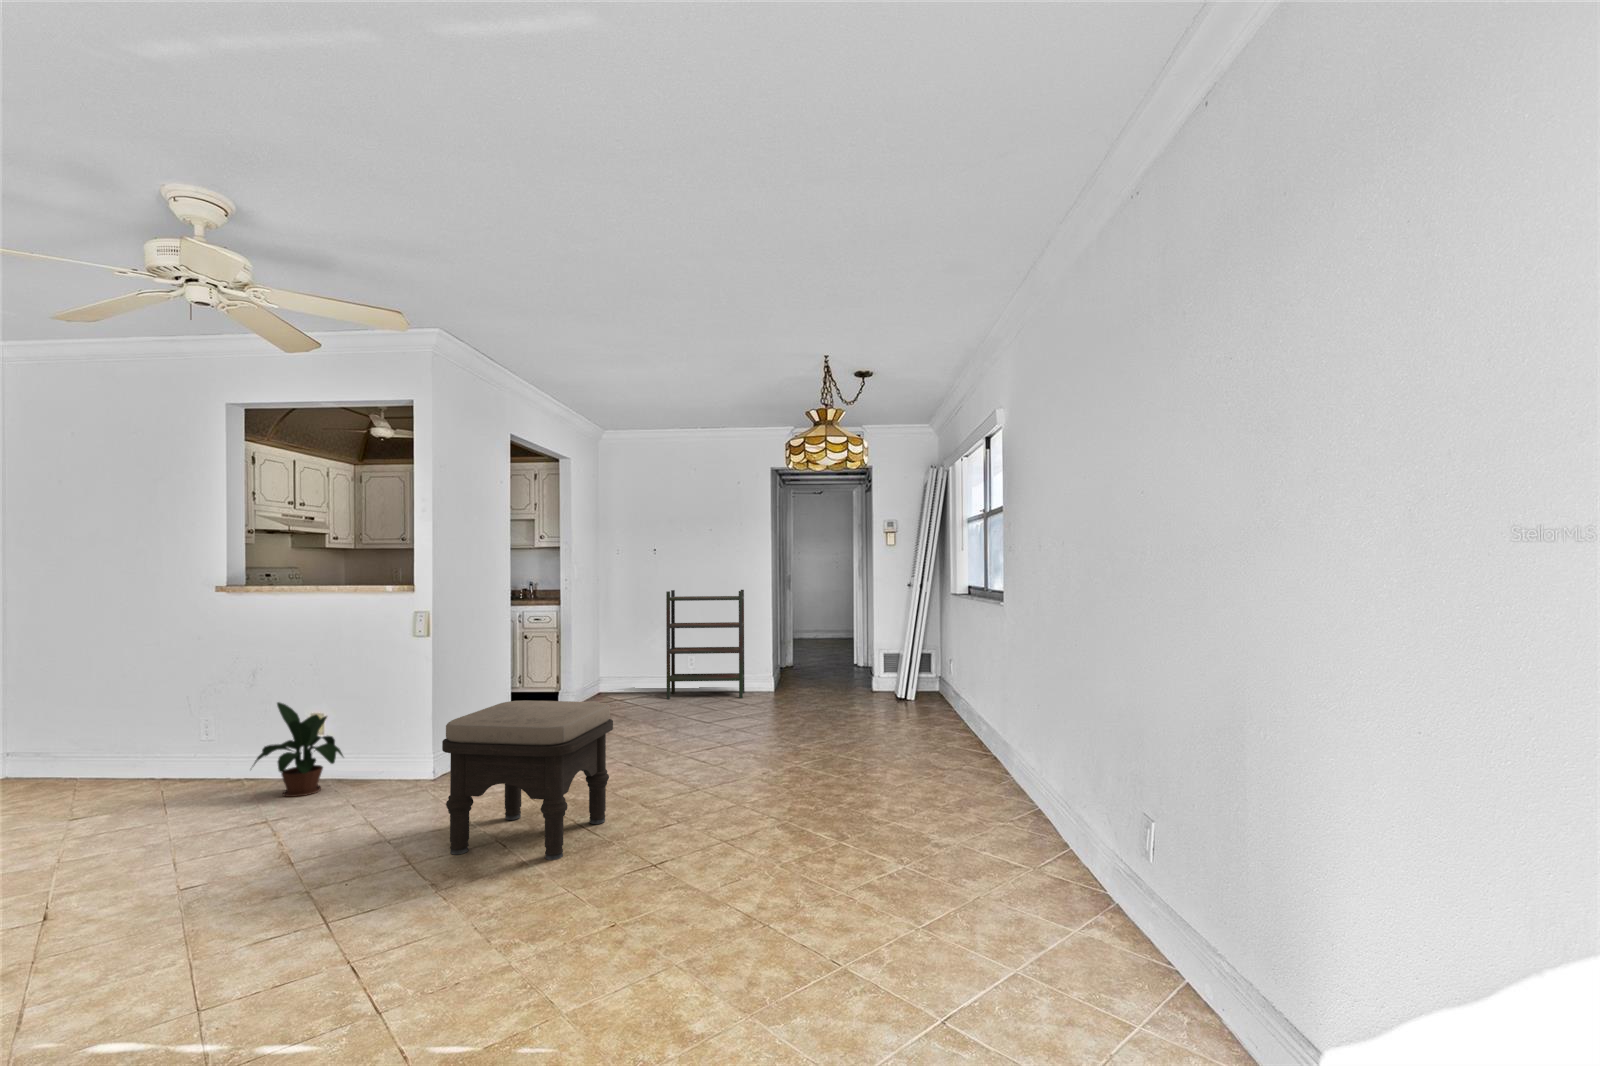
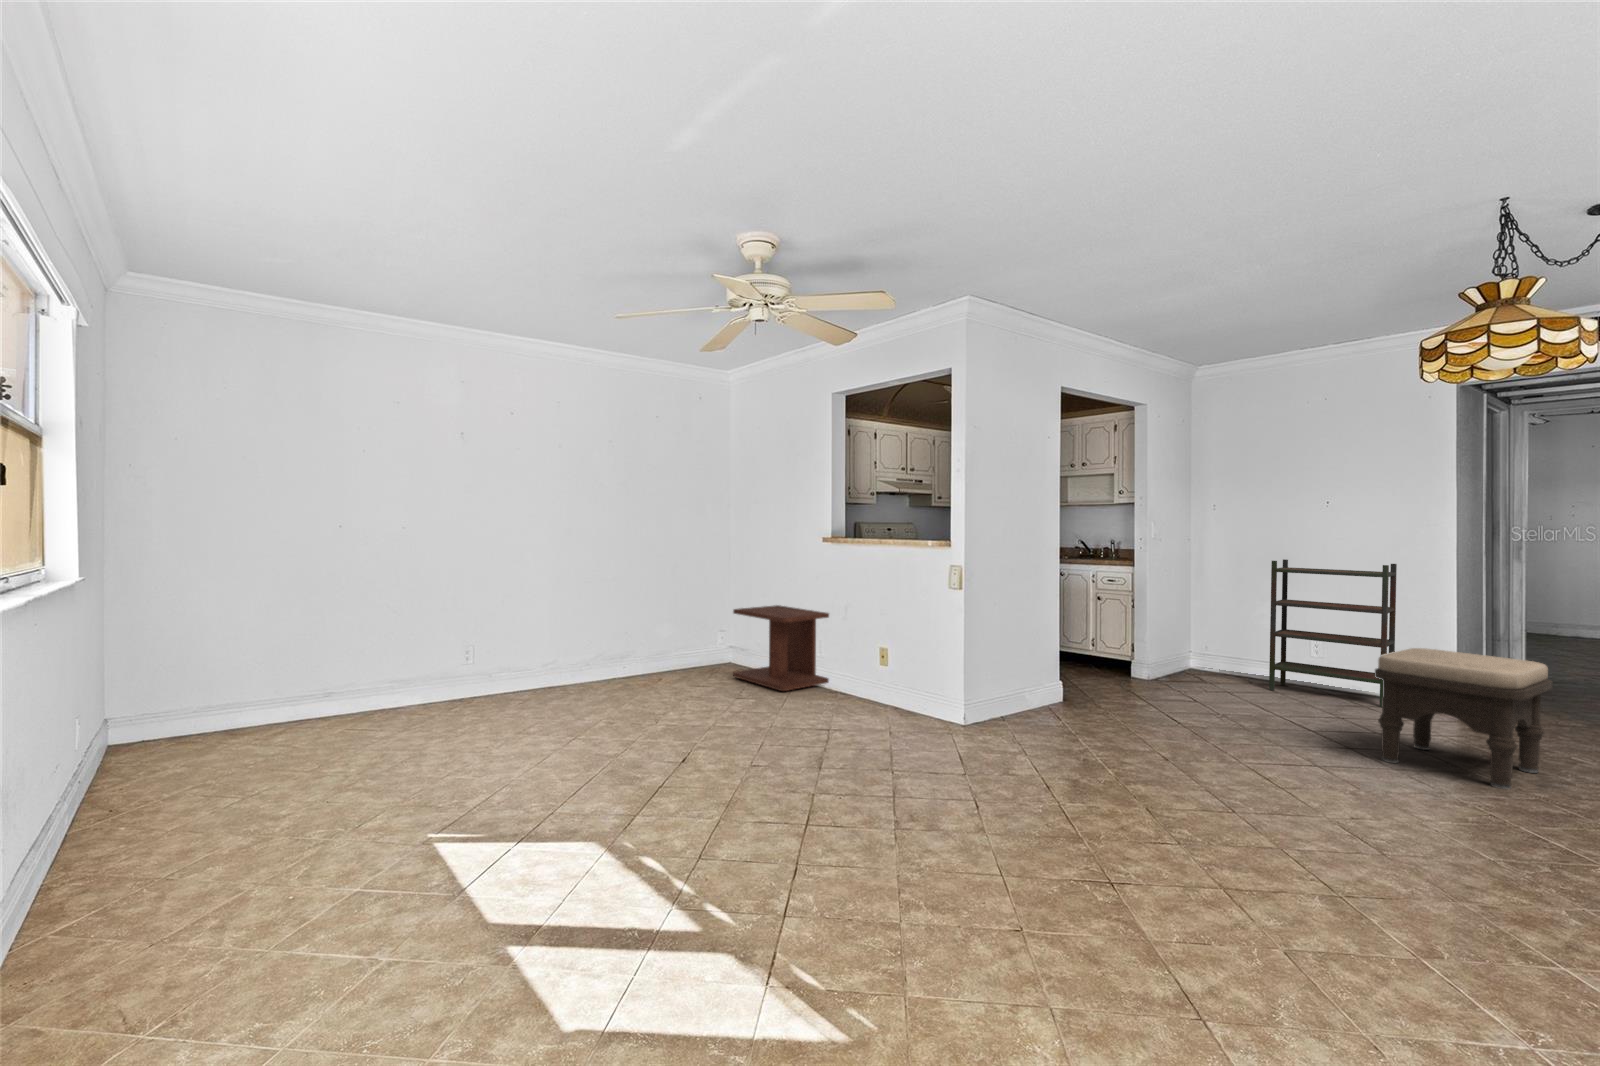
side table: none [31,685,216,801] -> present [733,605,829,691]
ottoman: present [442,700,613,860] -> present [1375,648,1553,789]
potted plant: present [254,702,343,797] -> none [835,632,900,712]

